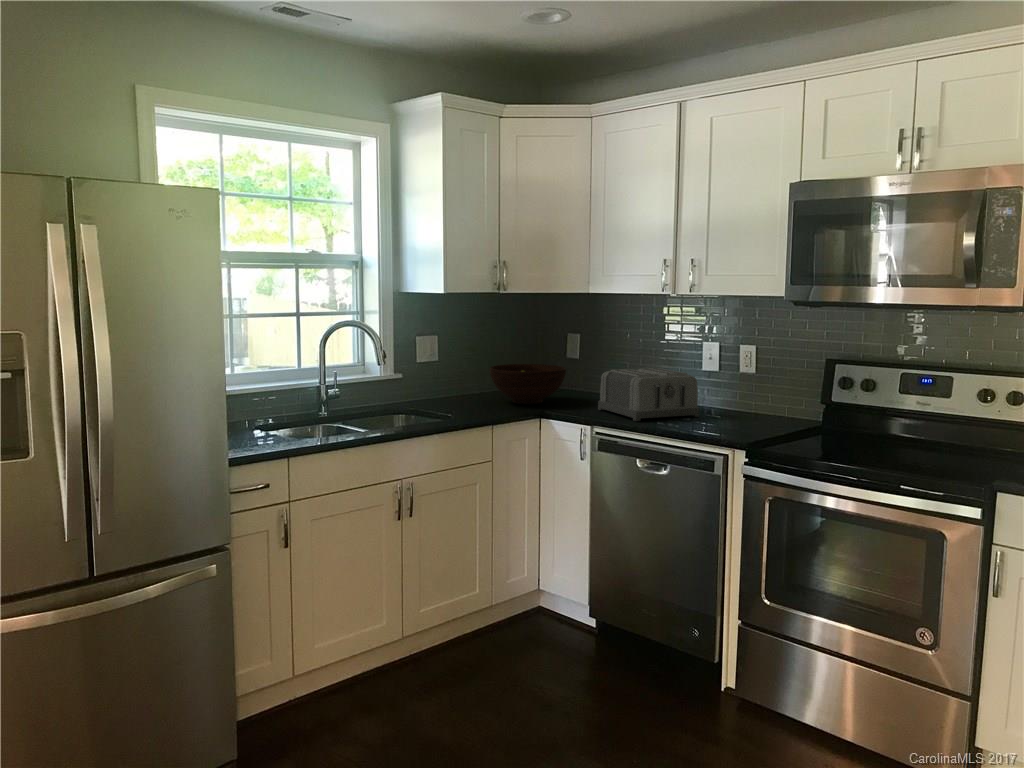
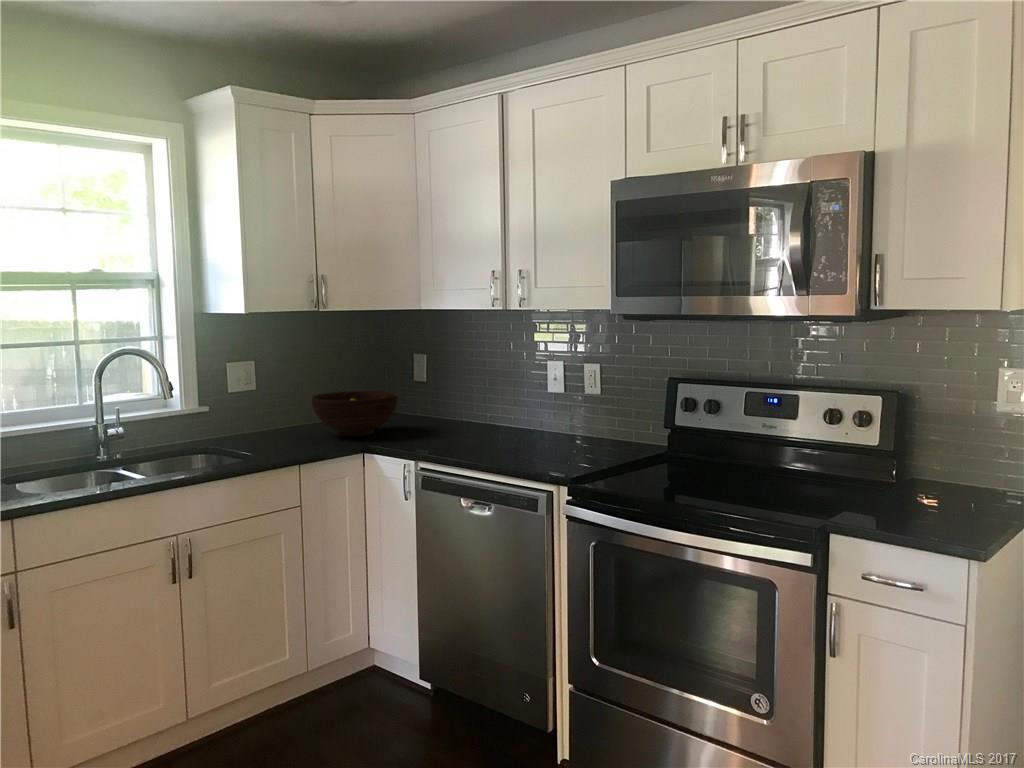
toaster: present [598,368,700,421] -> none [429,392,537,454]

